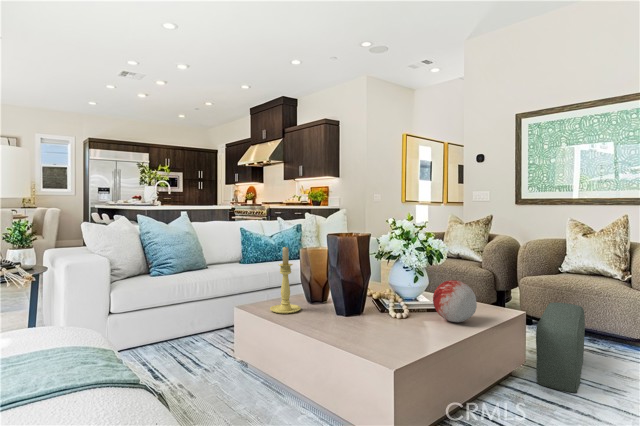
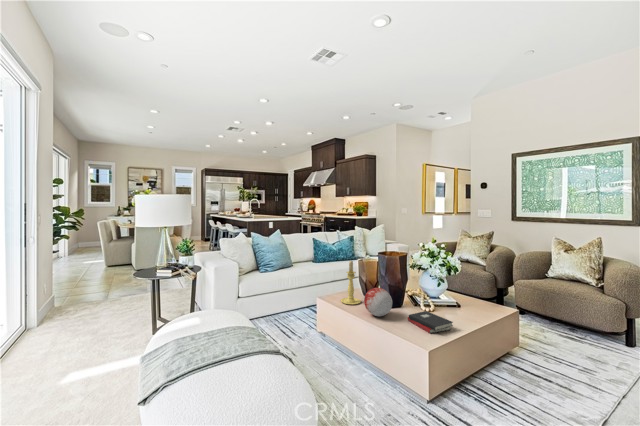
decorative orb: present [433,280,477,322] -> present [364,288,392,316]
pouf: present [536,303,585,392] -> none [527,302,565,370]
hardback book: none [367,315,433,346] -> present [408,311,453,333]

